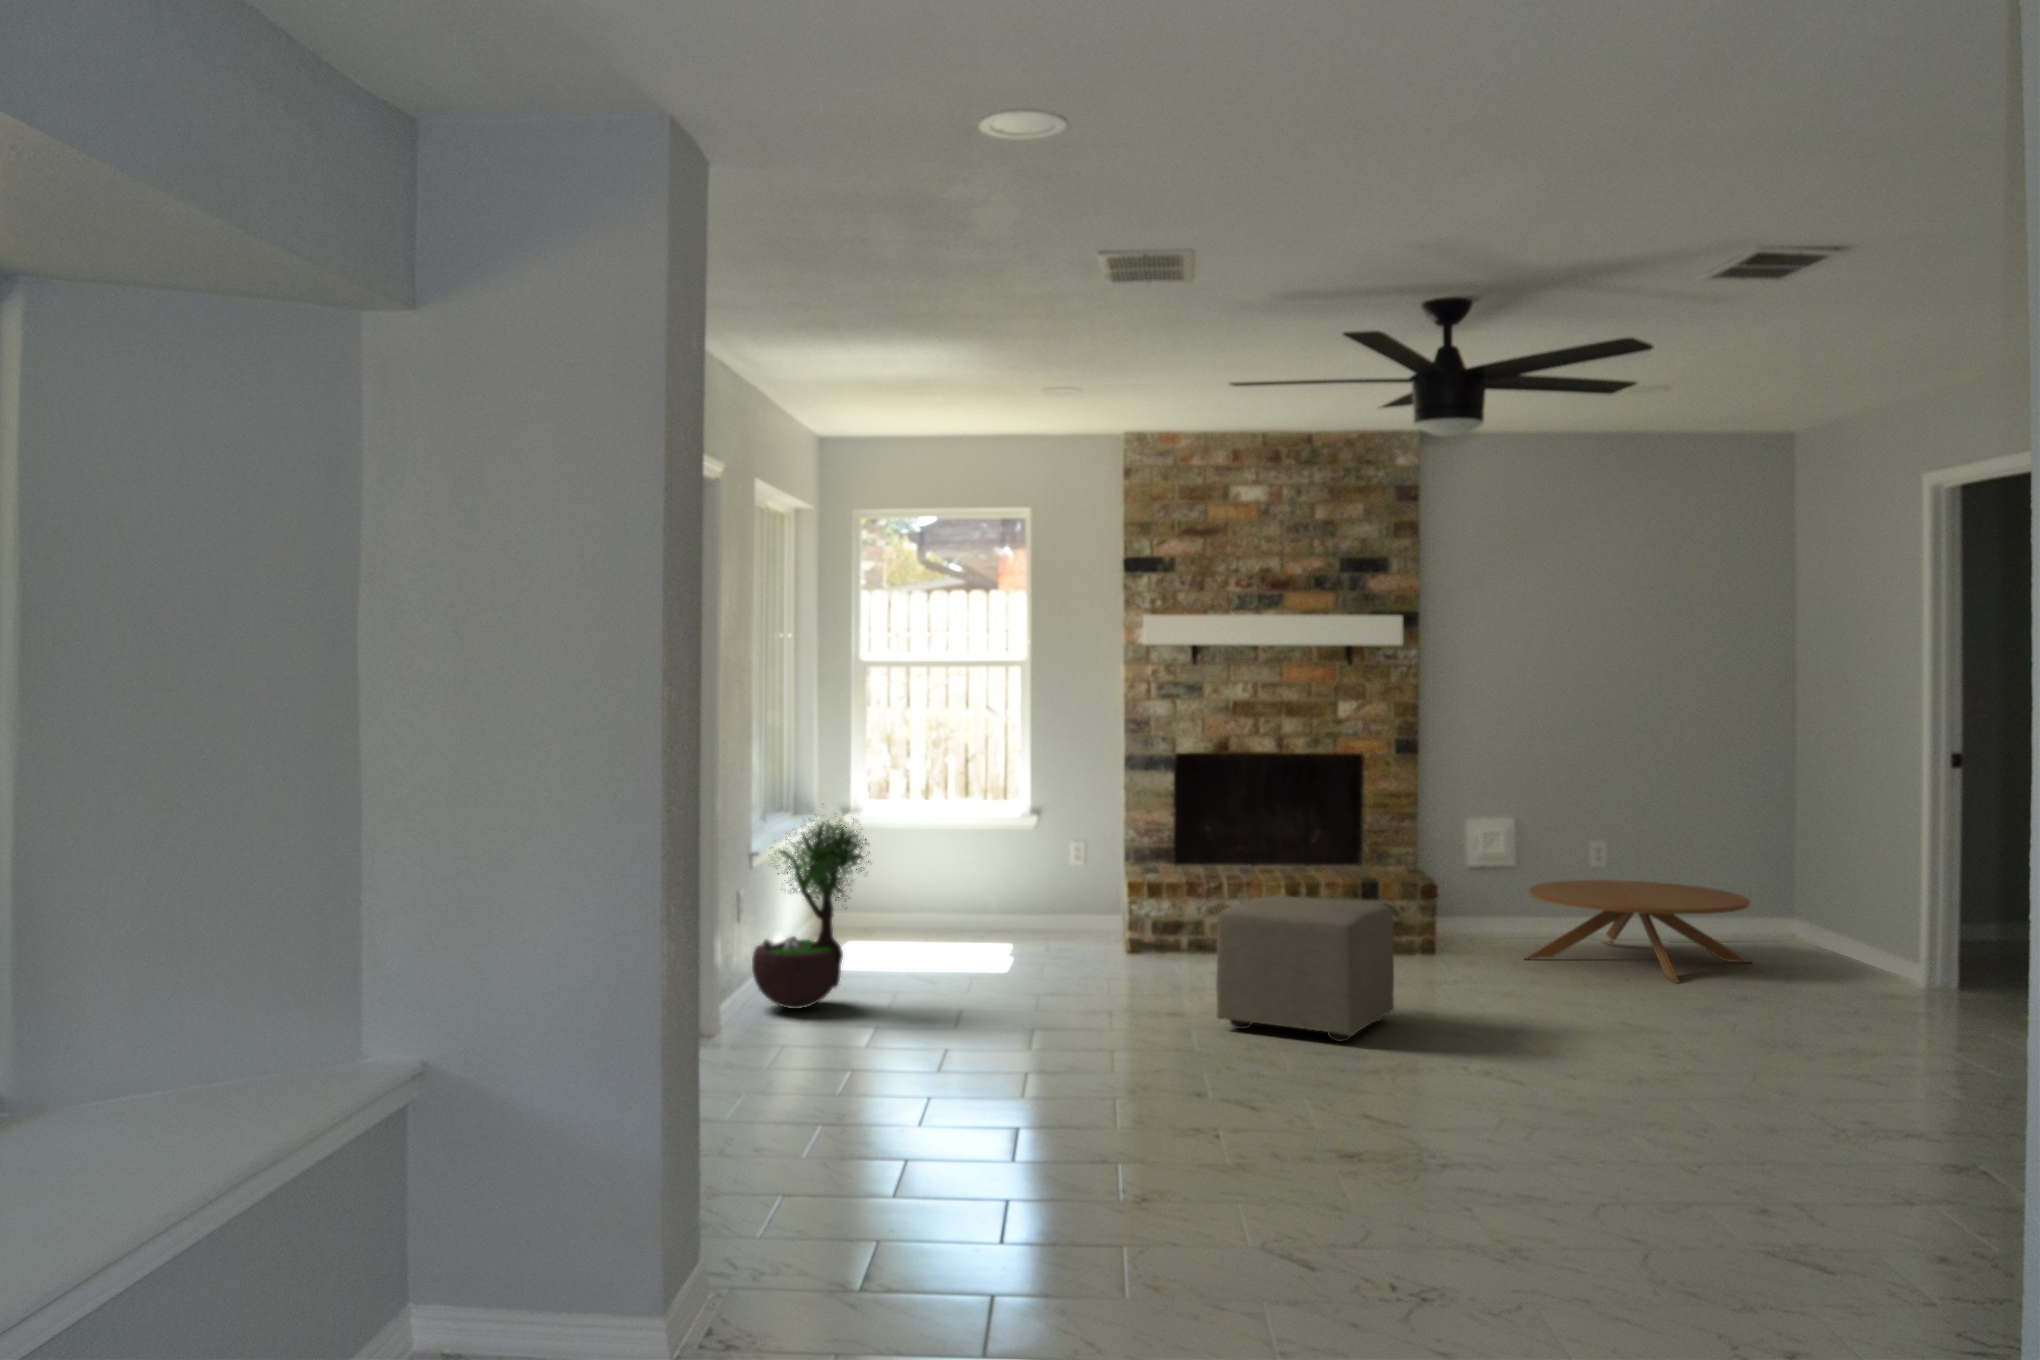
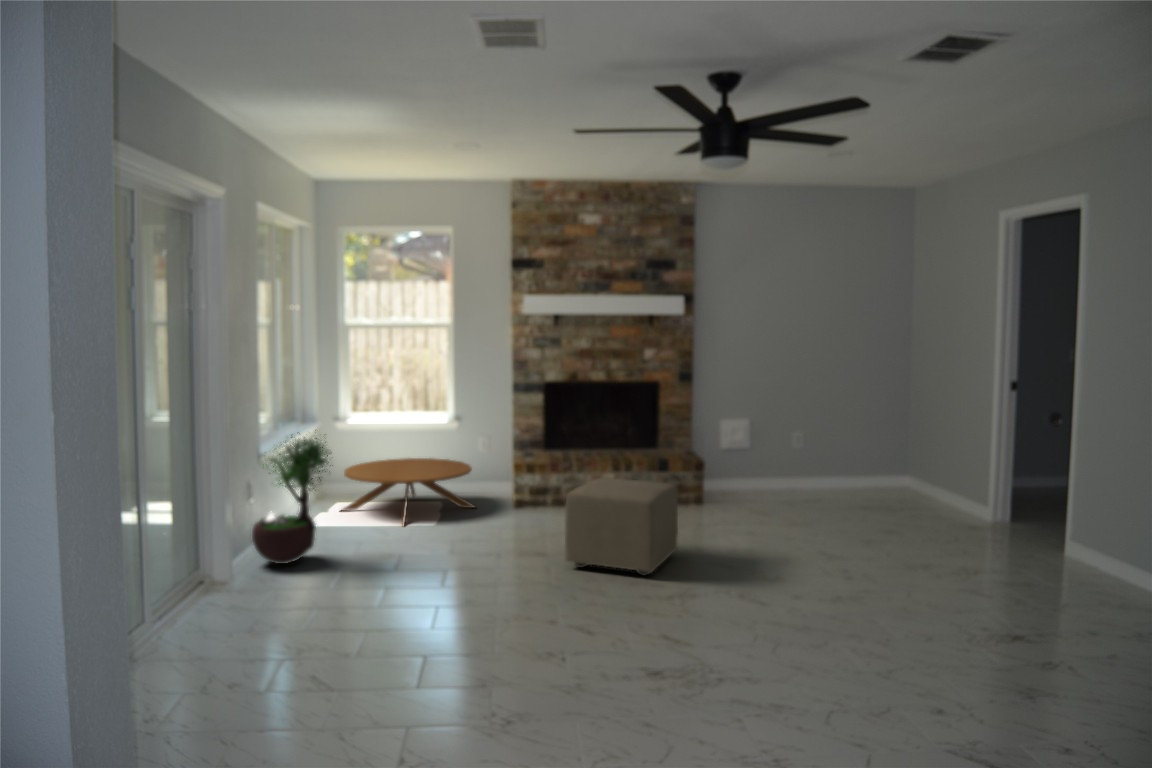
coffee table: present [1524,880,1750,983] -> present [342,458,475,527]

